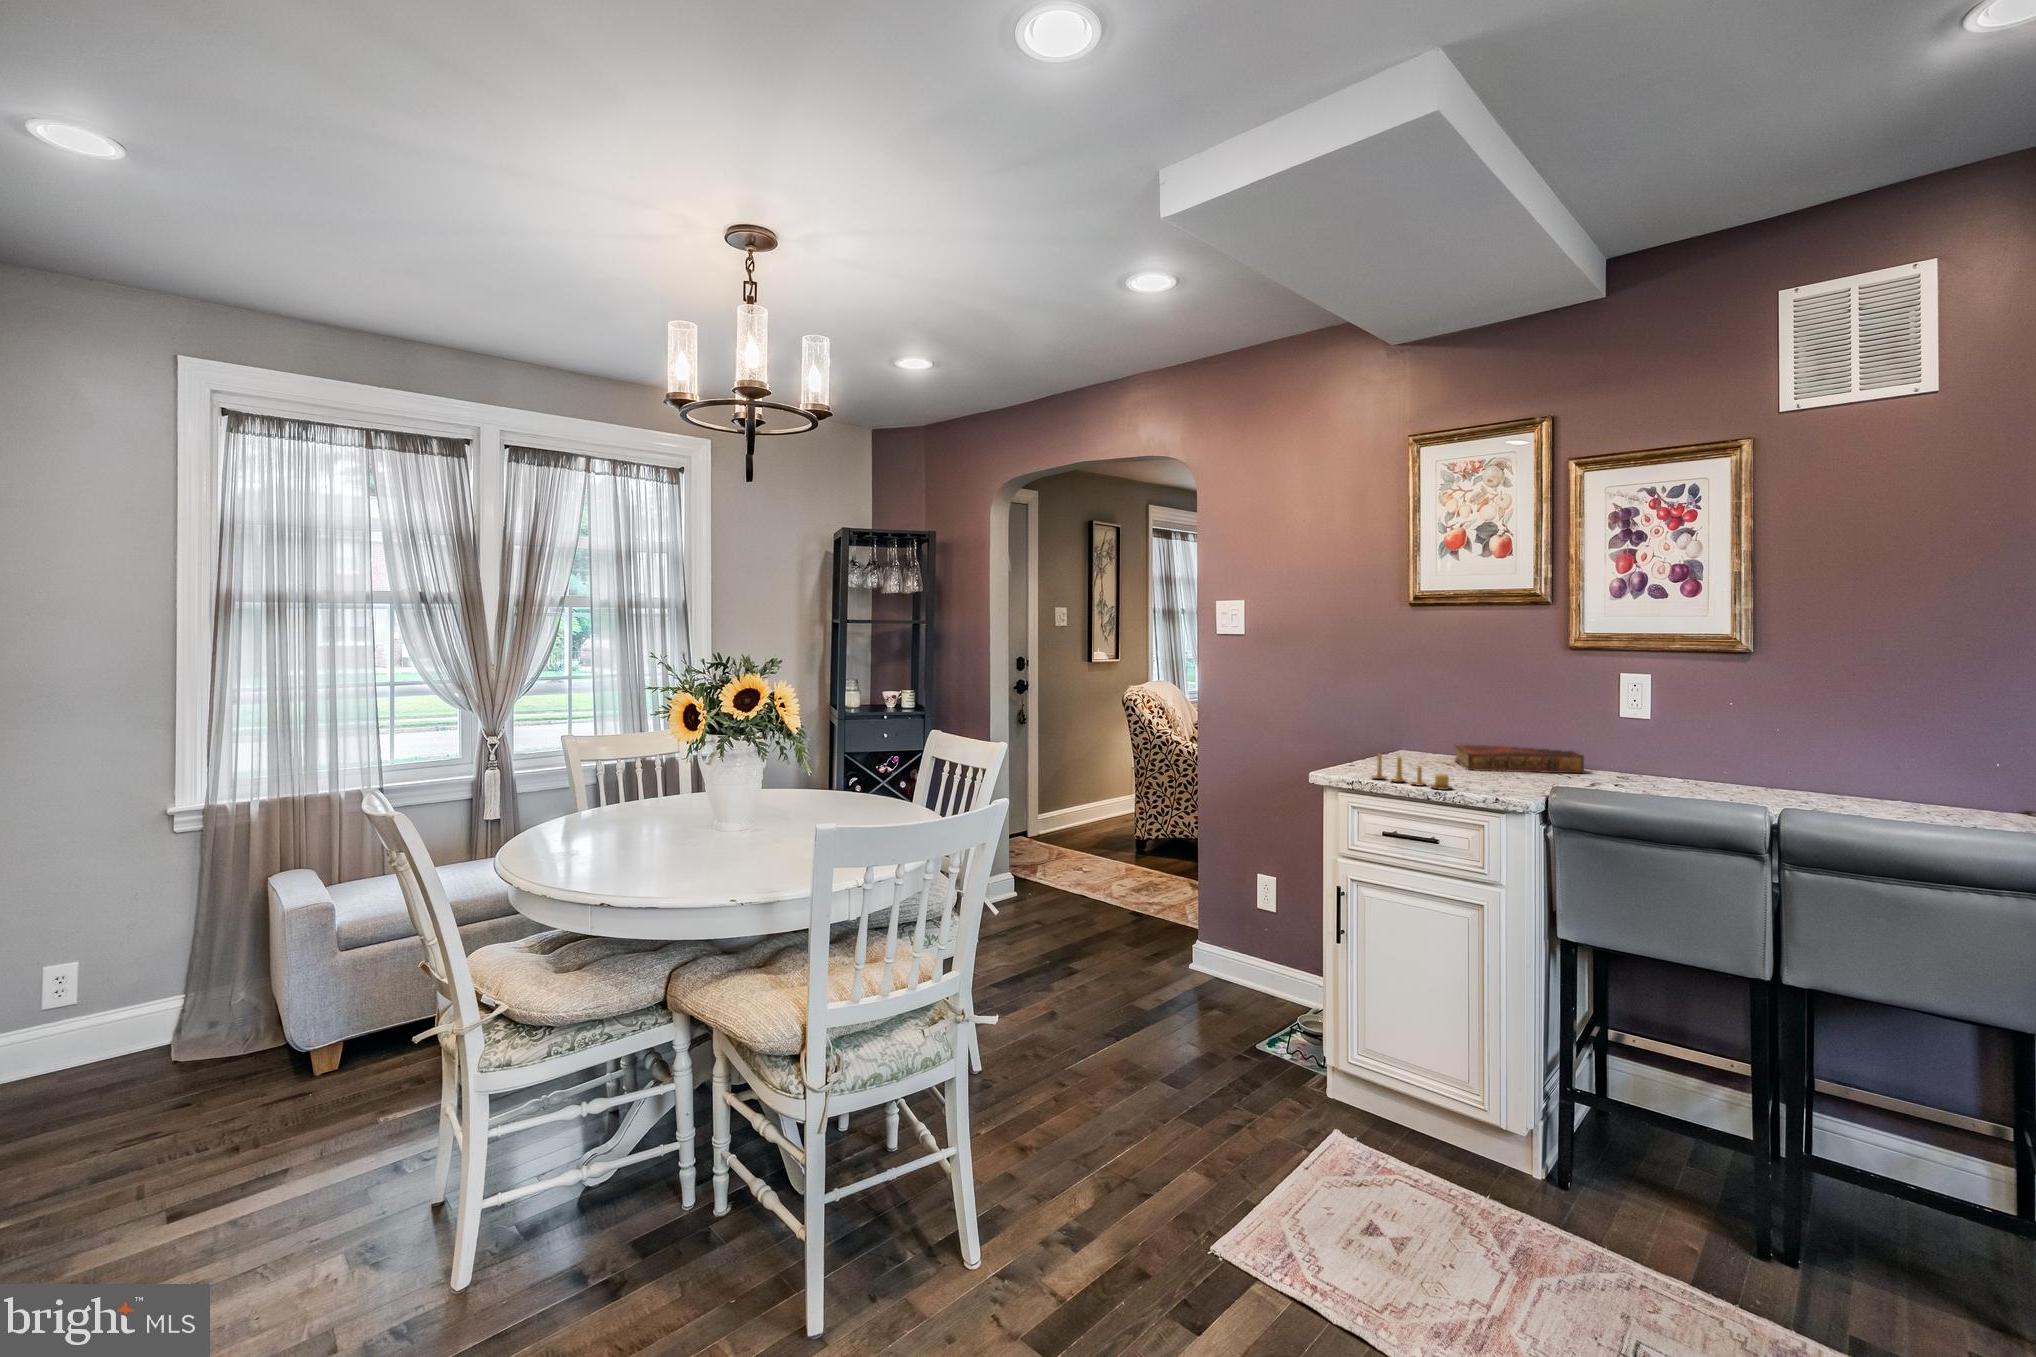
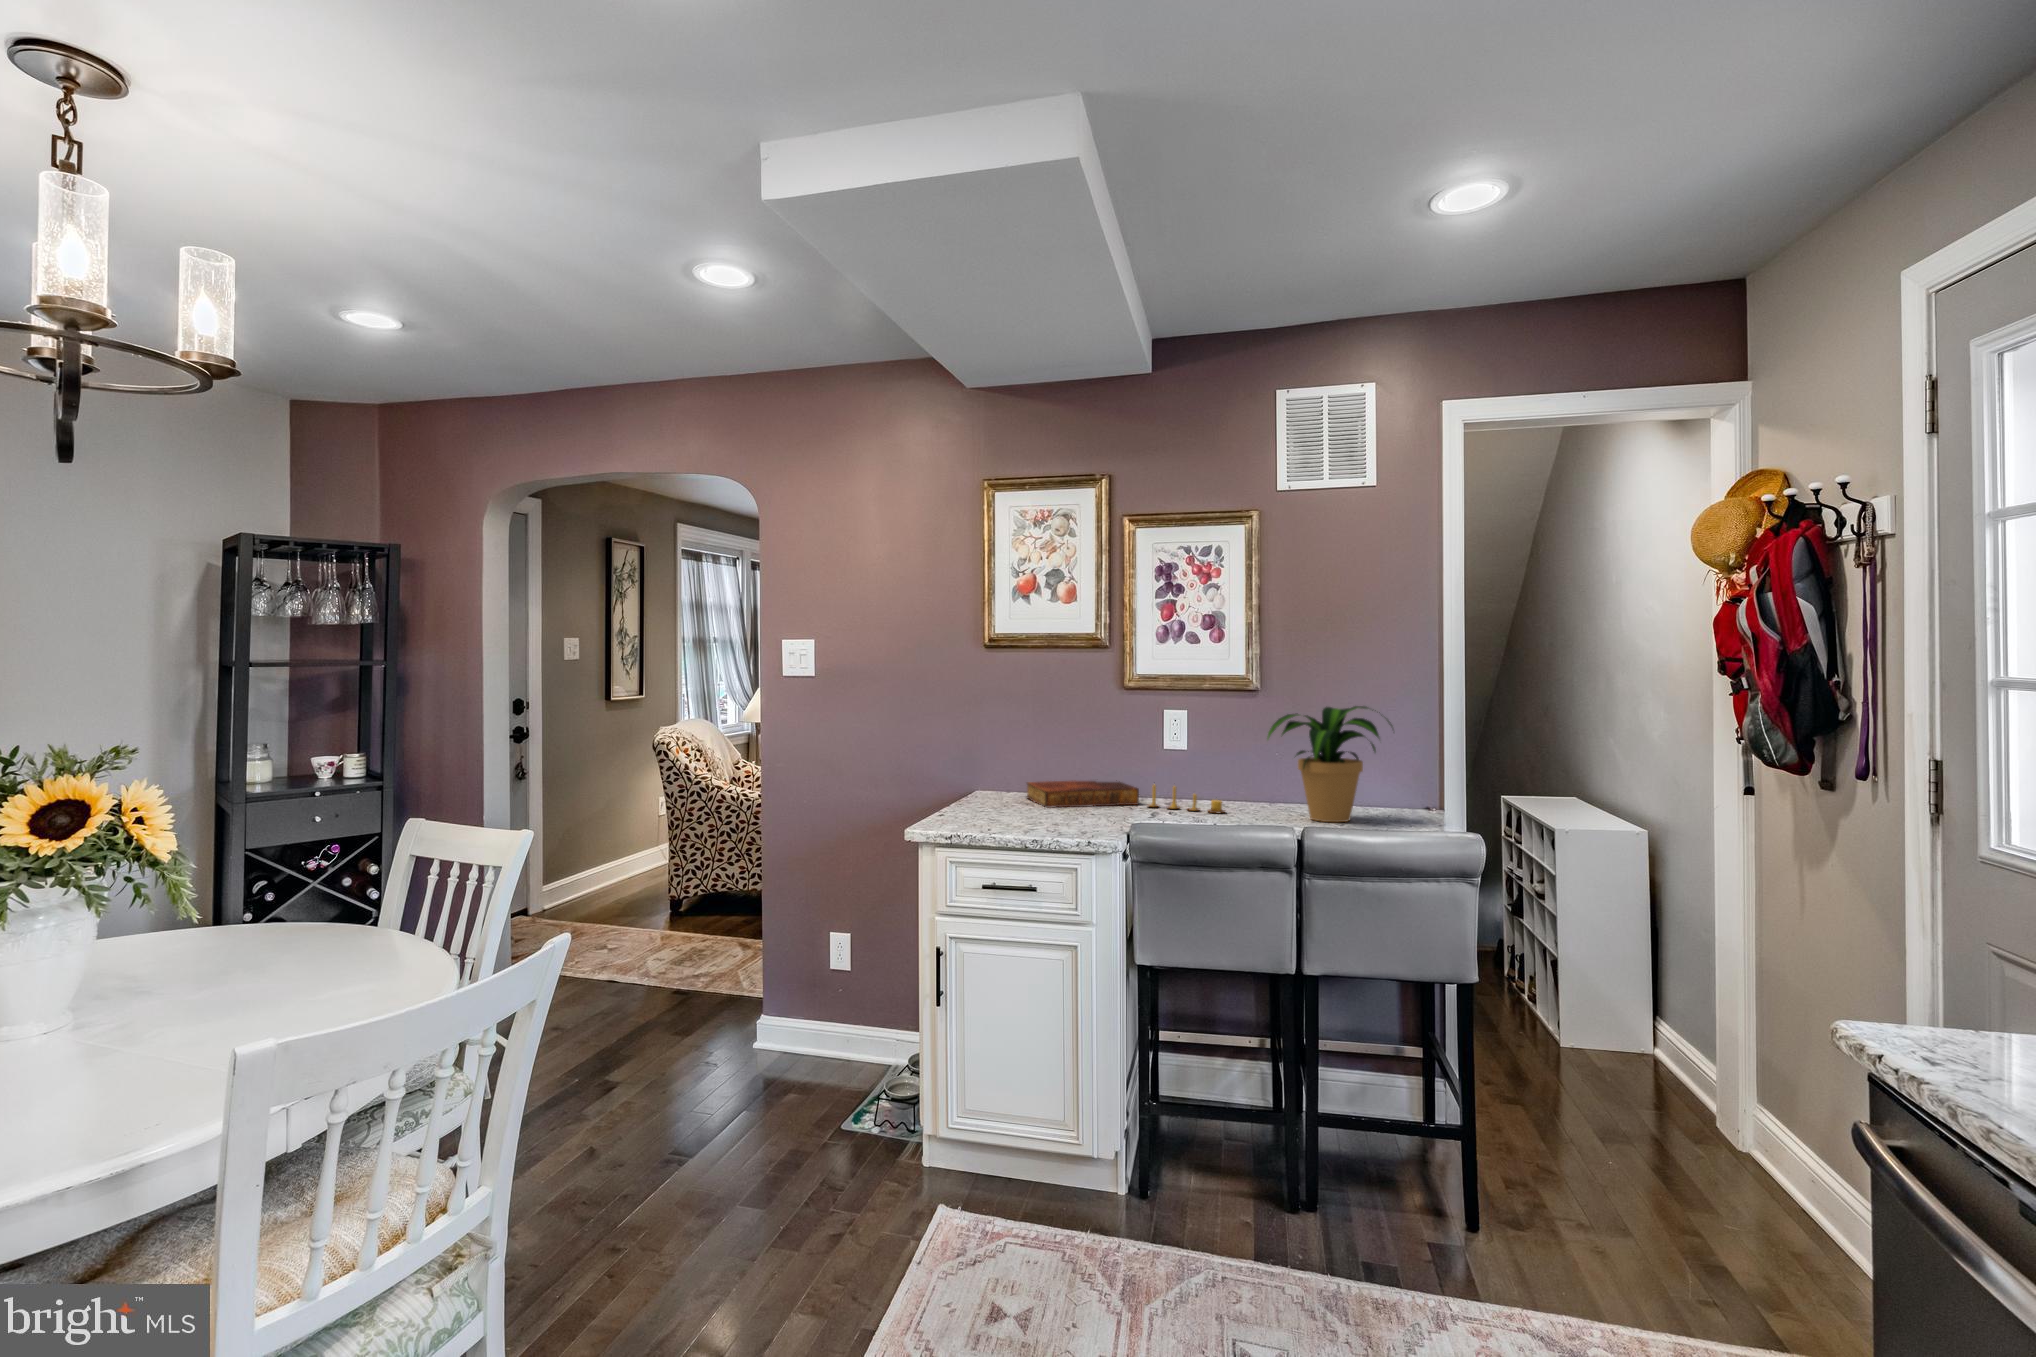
potted plant: none [1740,665,1936,805] -> present [1268,706,1392,822]
candle: present [1372,754,1452,790] -> present [1148,784,1225,813]

